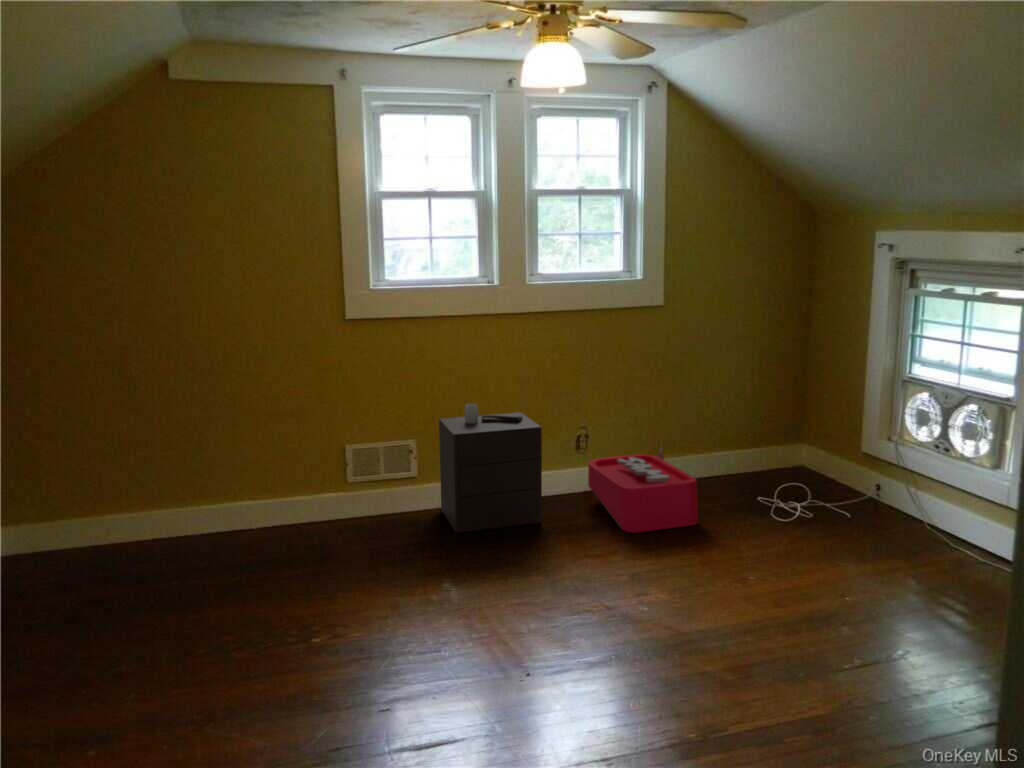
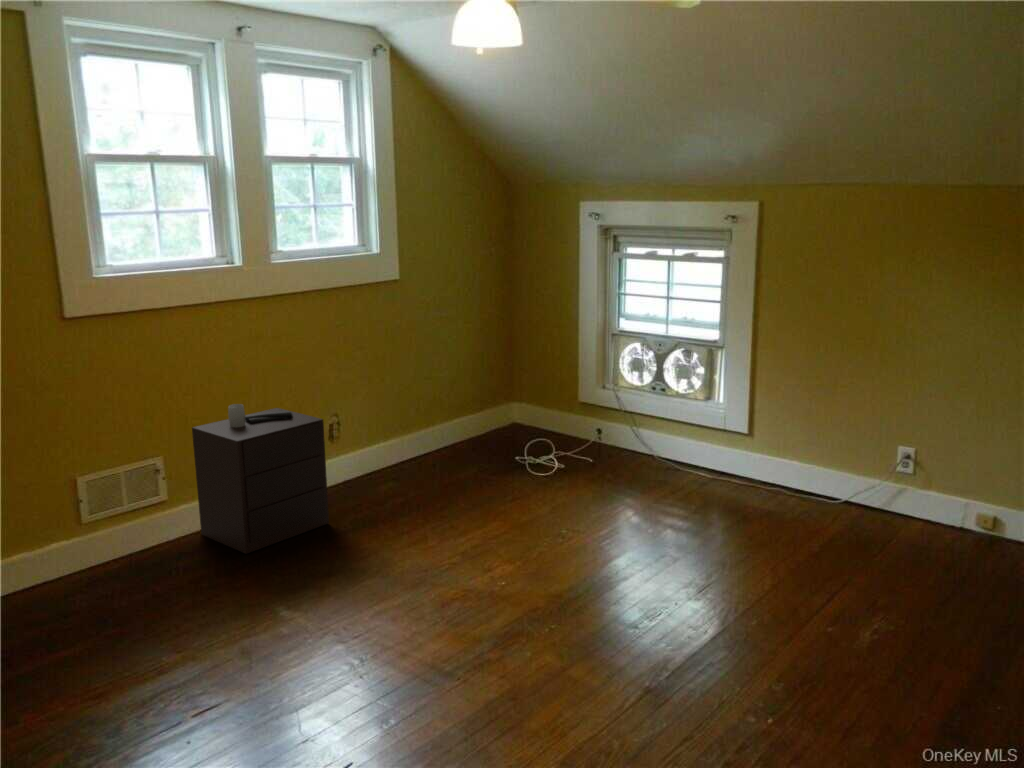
storage bin: present [588,446,698,533] -> none [353,423,477,513]

